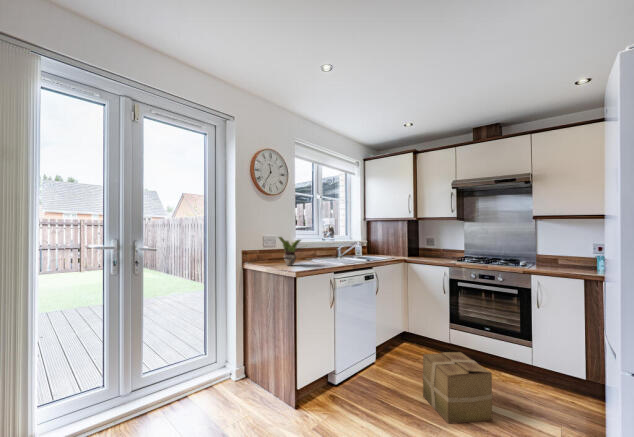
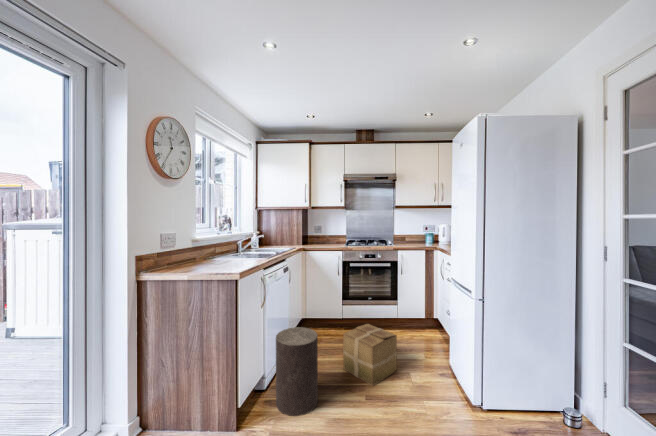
potted plant: present [279,237,301,266] -> none [191,236,230,270]
stool: none [337,332,379,420] -> present [276,327,318,416]

